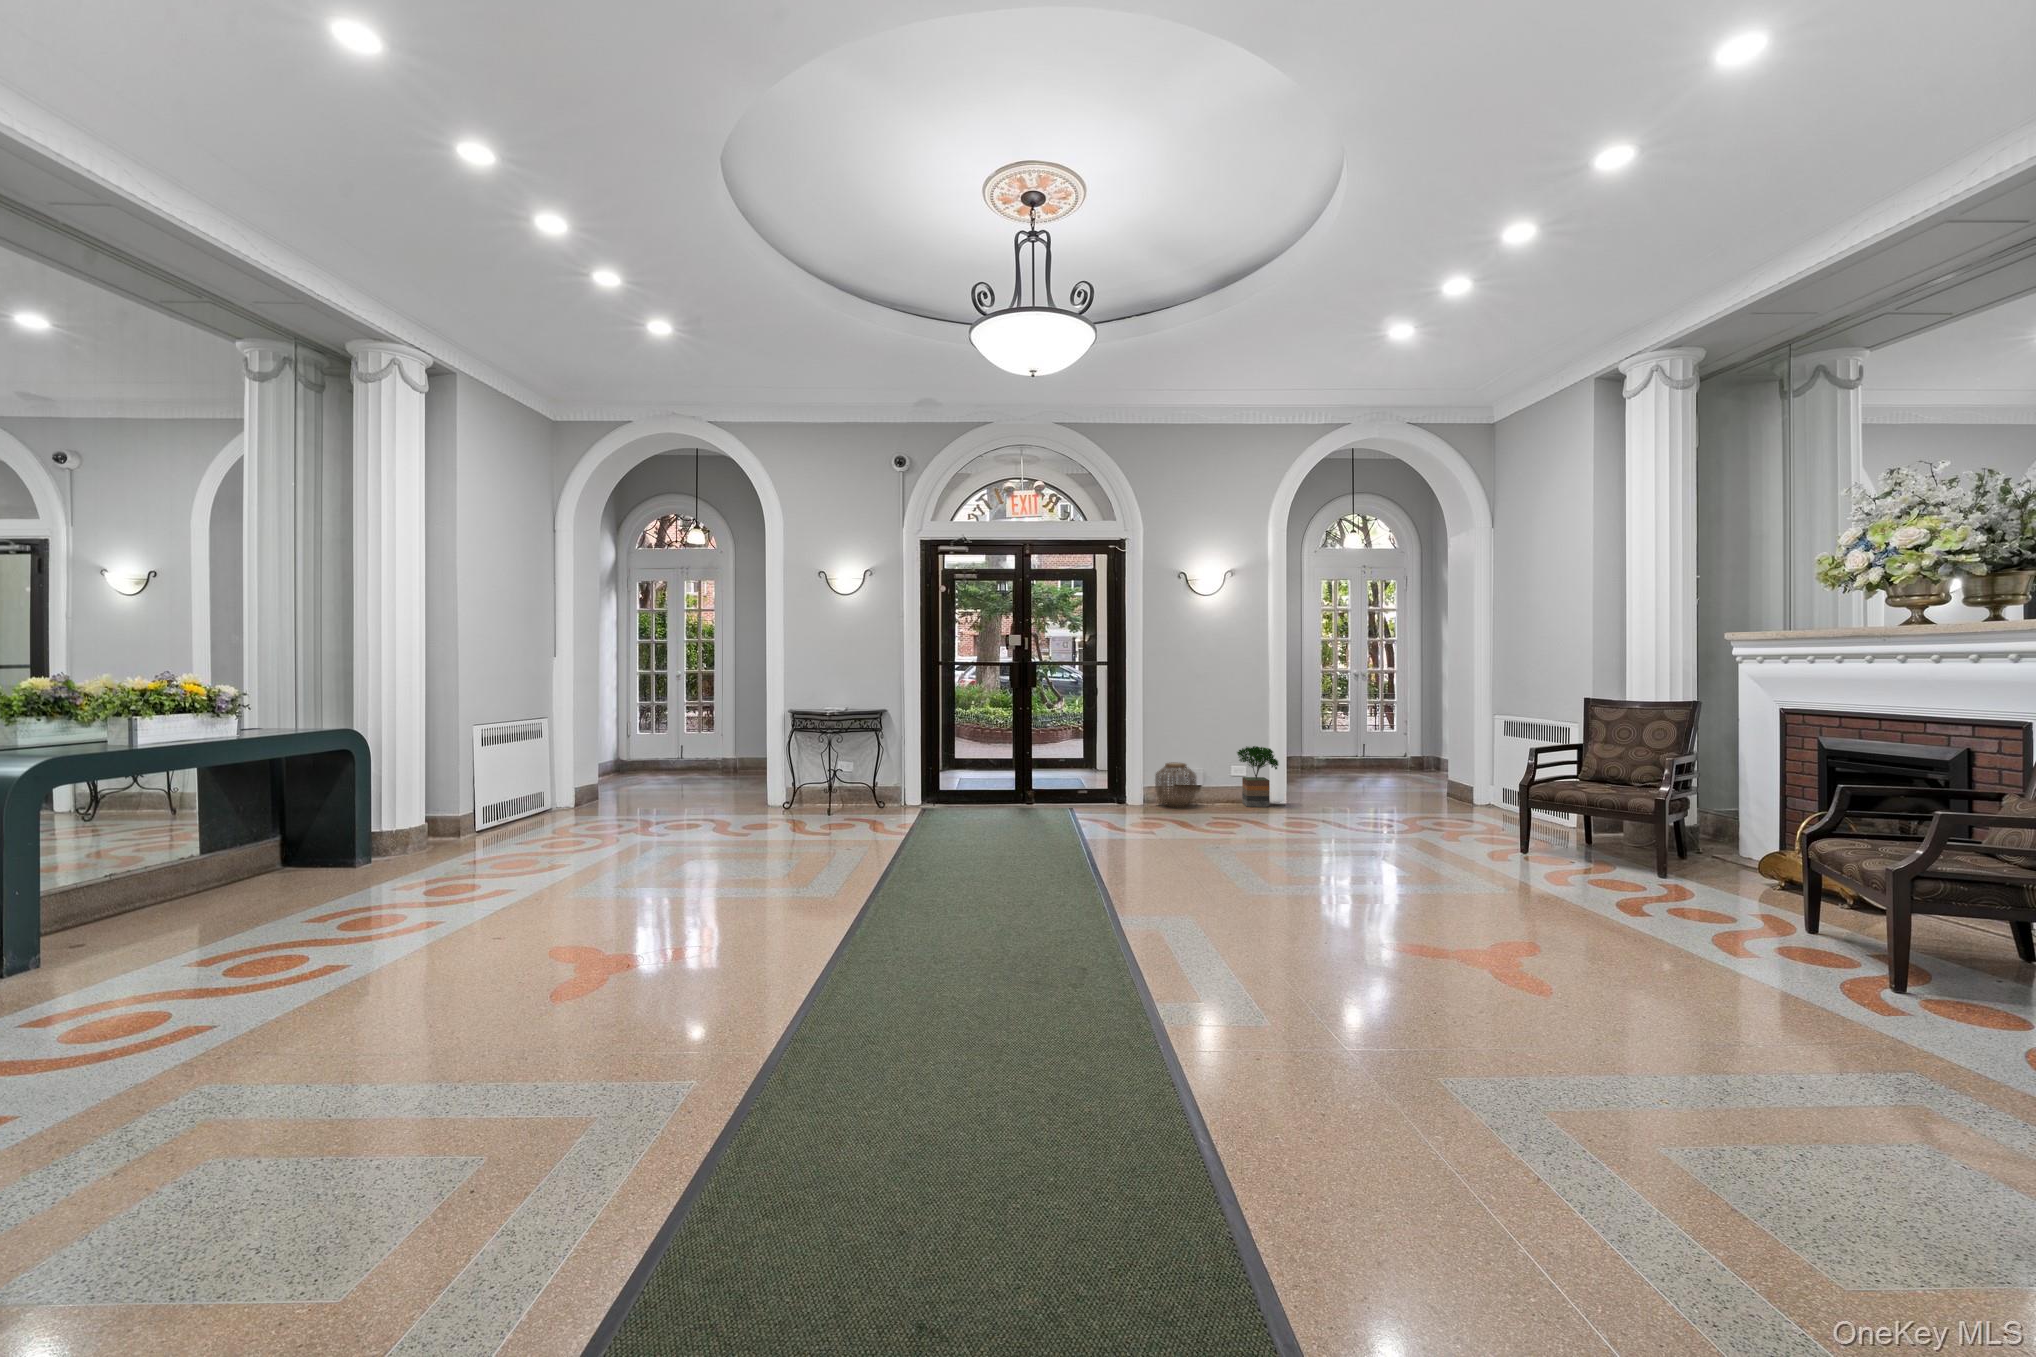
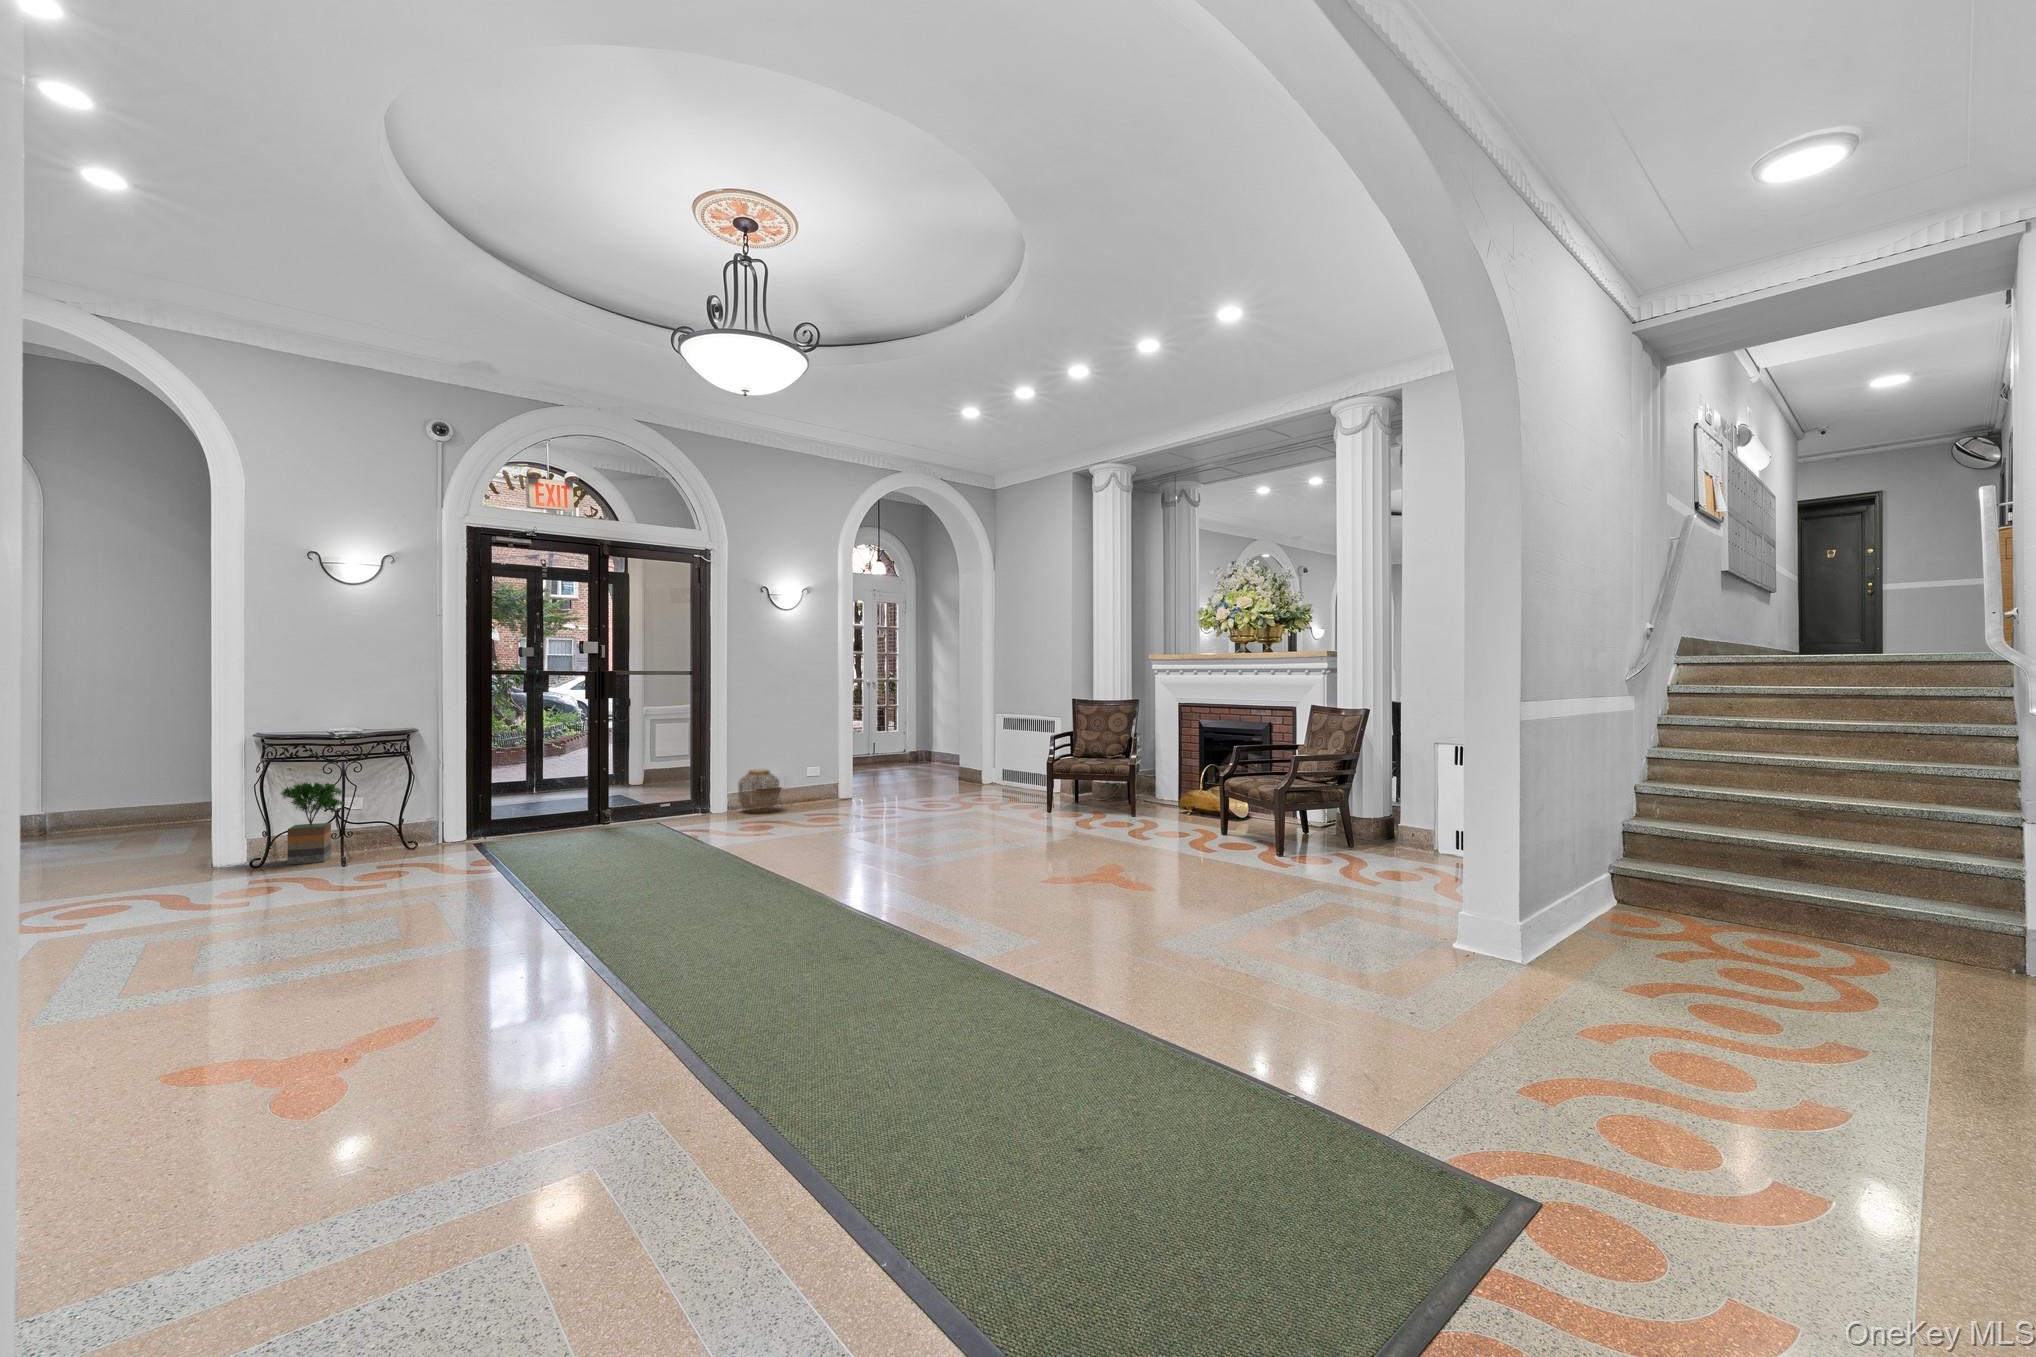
potted tree: present [1237,746,1278,807] -> present [281,783,343,865]

